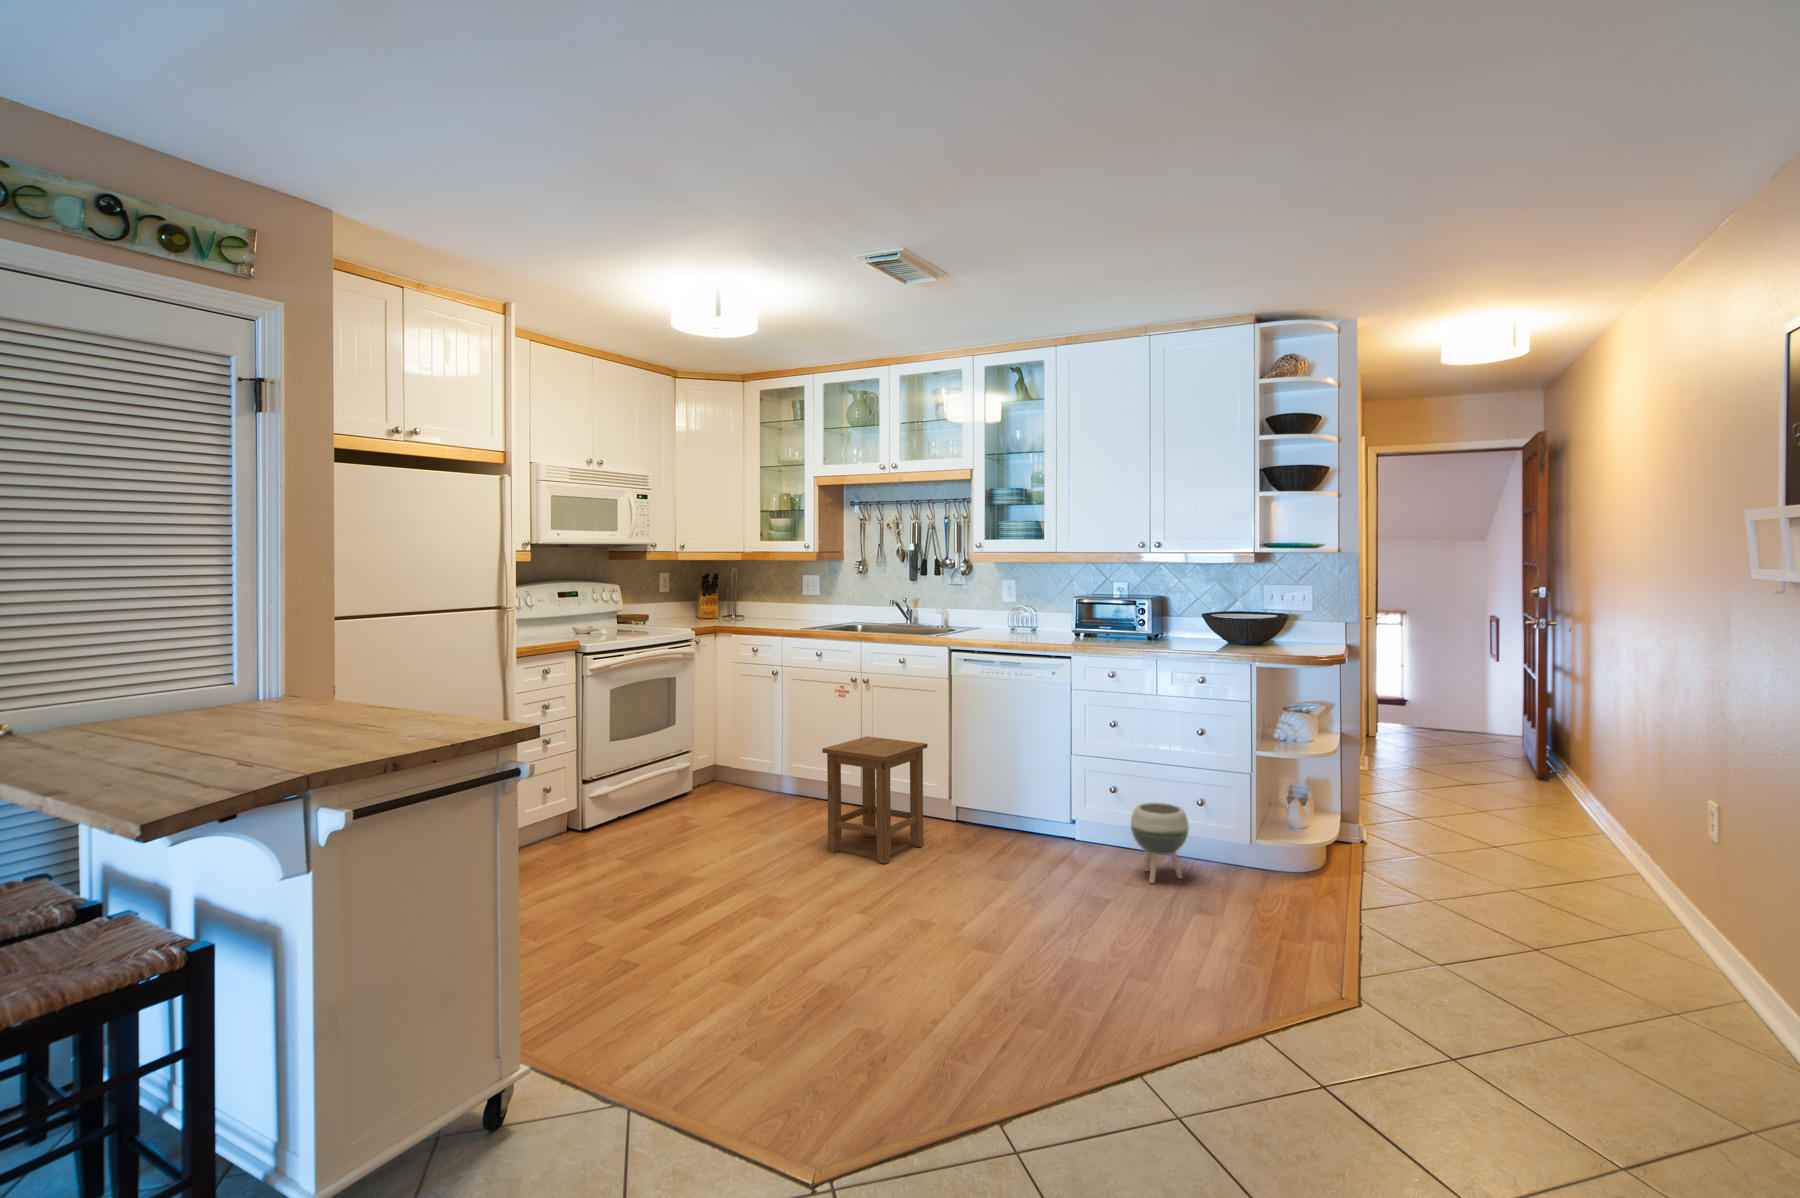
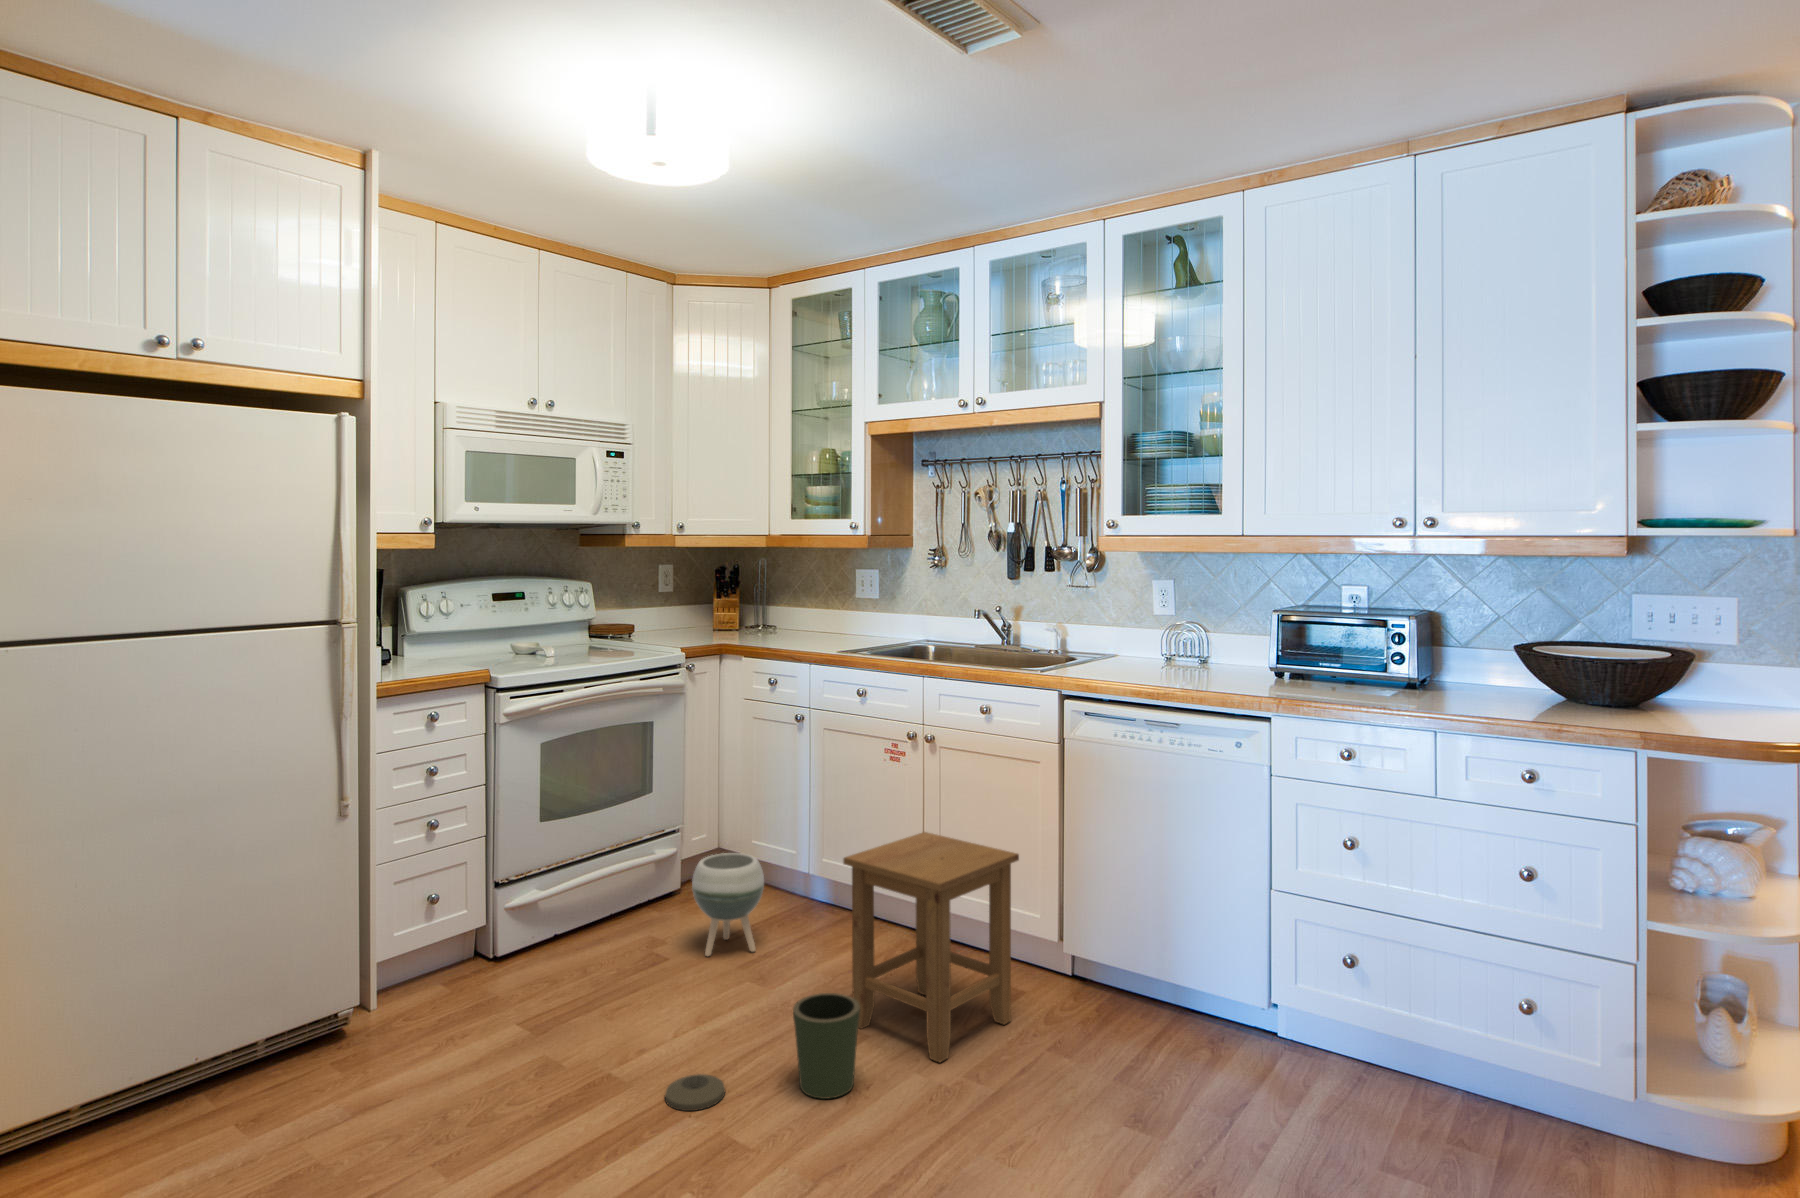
planter: present [1131,803,1189,883] -> present [692,853,764,956]
trash can: none [727,824,841,890] -> present [665,993,860,1111]

